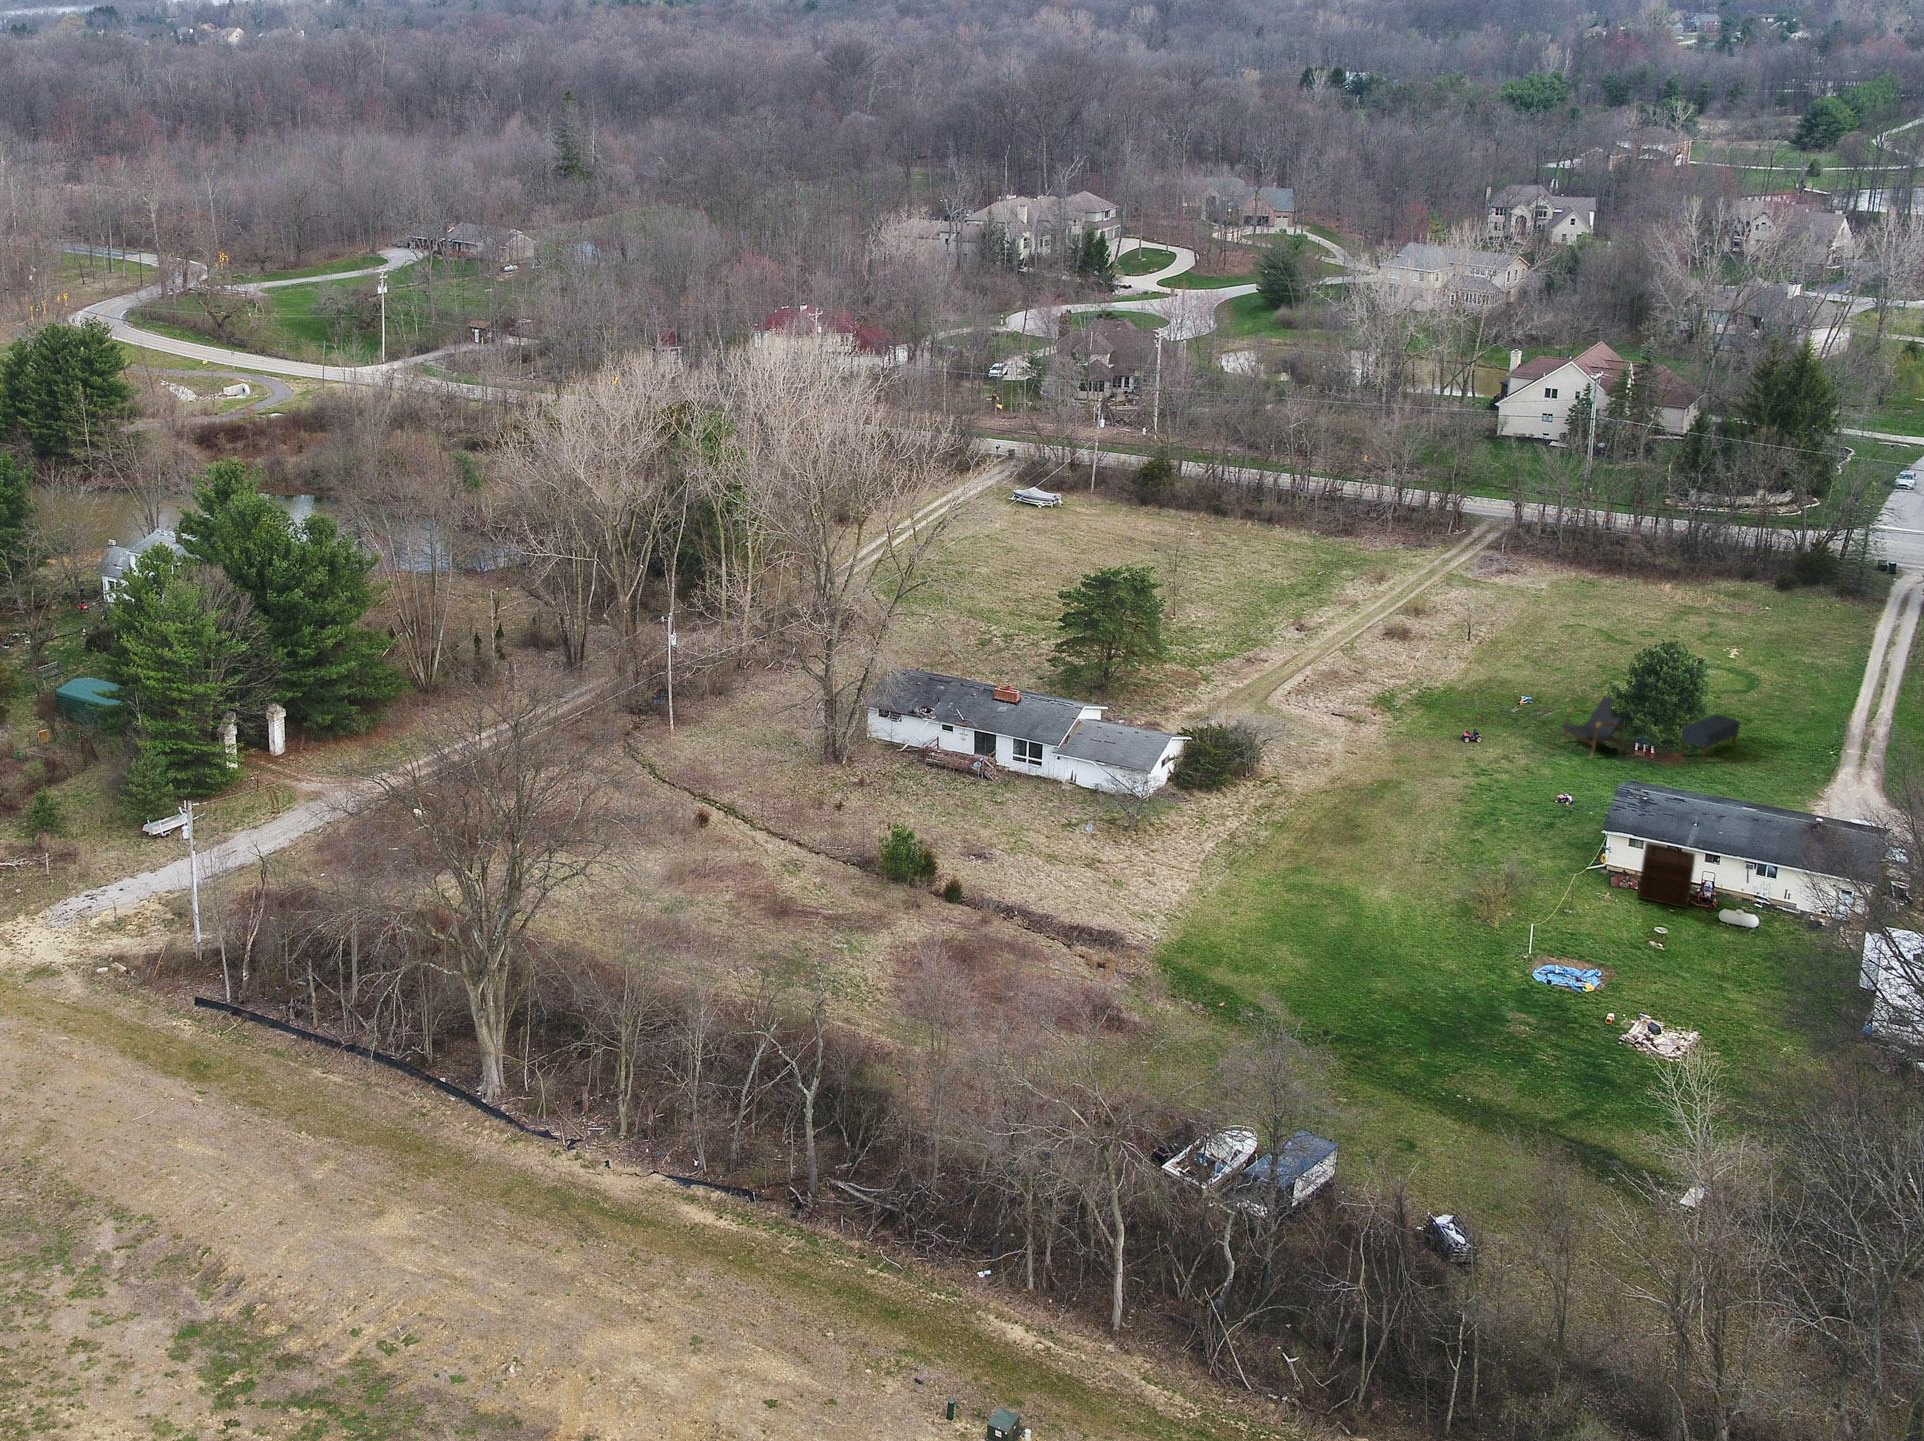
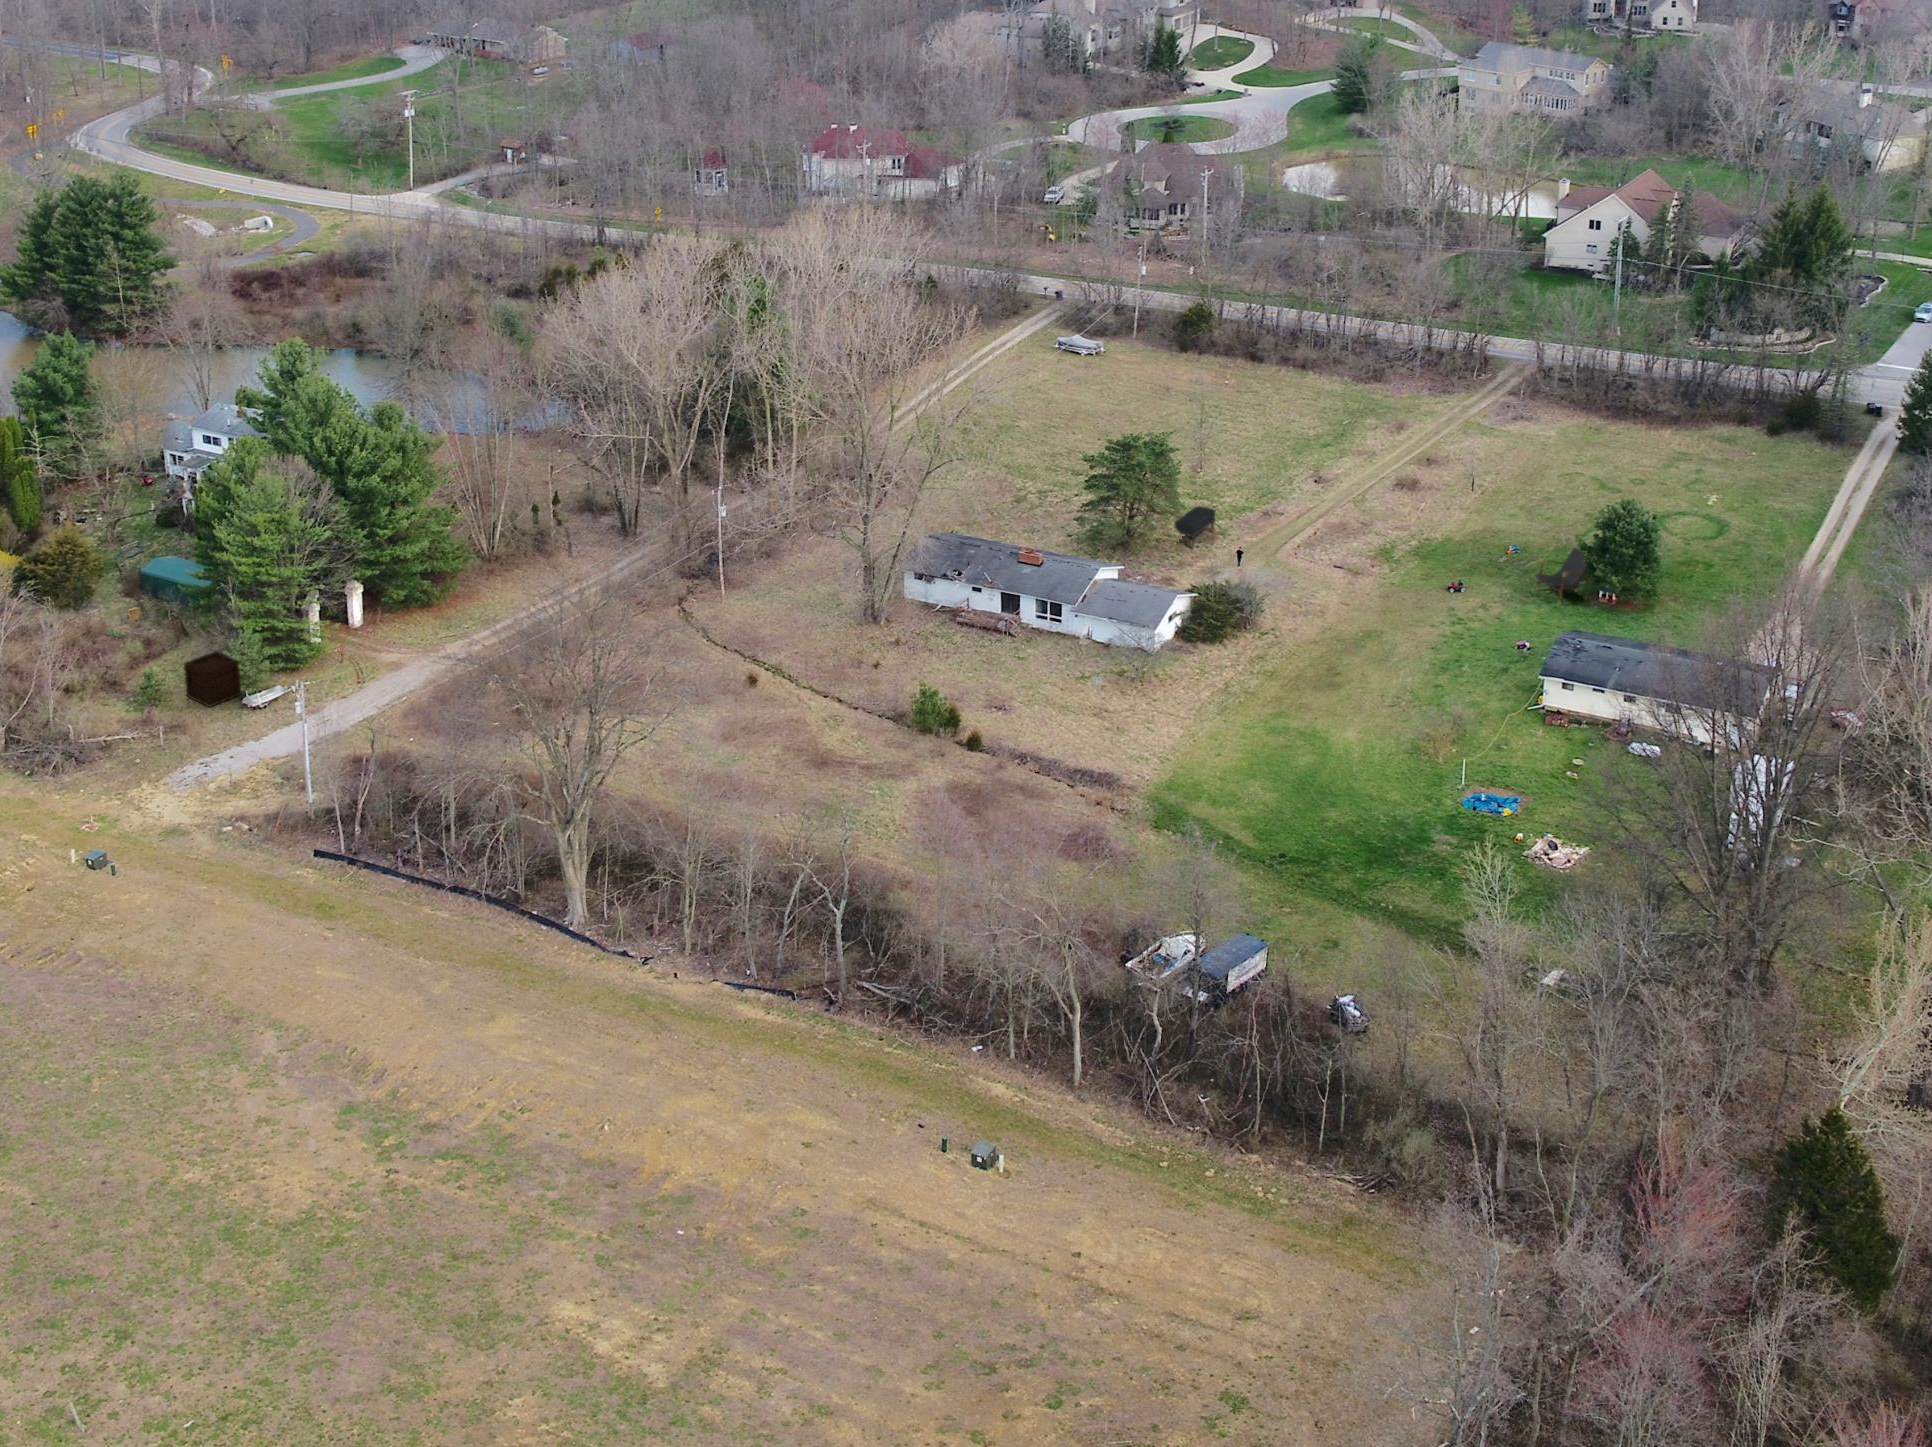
bench: present [1680,715,1740,761] -> present [1174,506,1215,547]
wooden crate: present [1638,842,1696,908] -> present [184,652,241,707]

